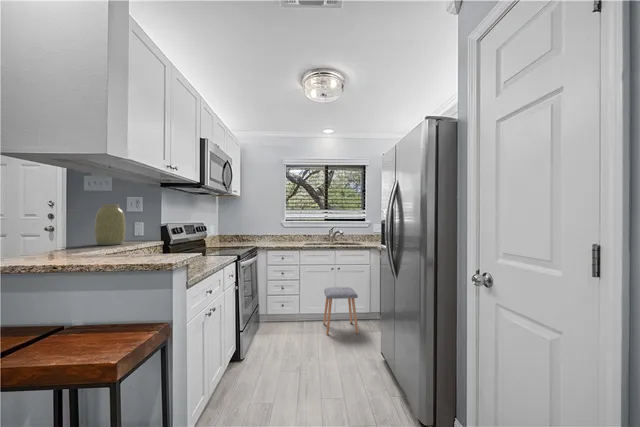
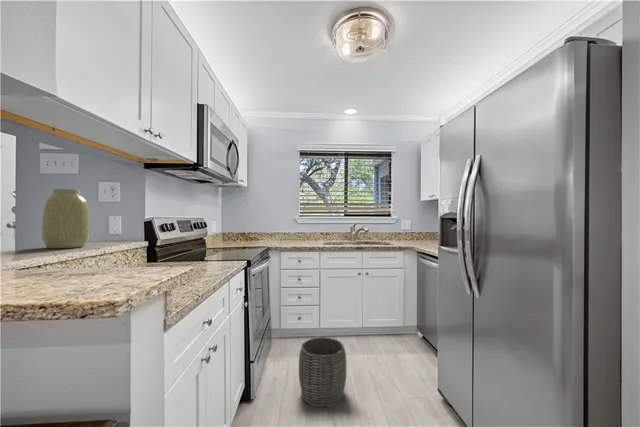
stool: present [323,287,358,335] -> none [349,297,396,359]
woven basket: none [277,315,314,365] -> present [299,337,346,407]

